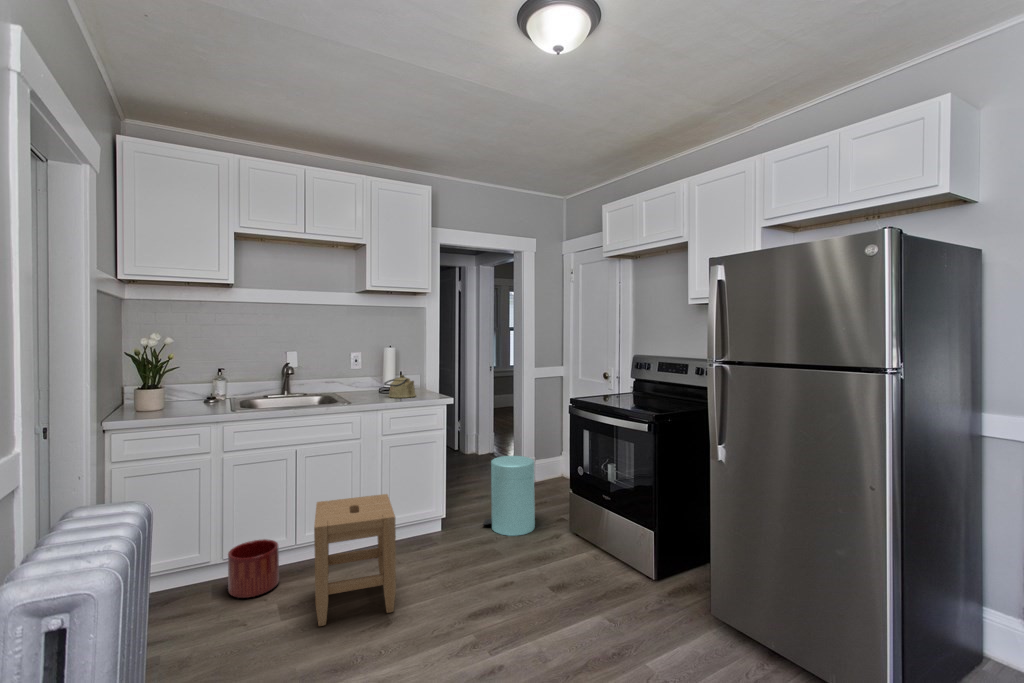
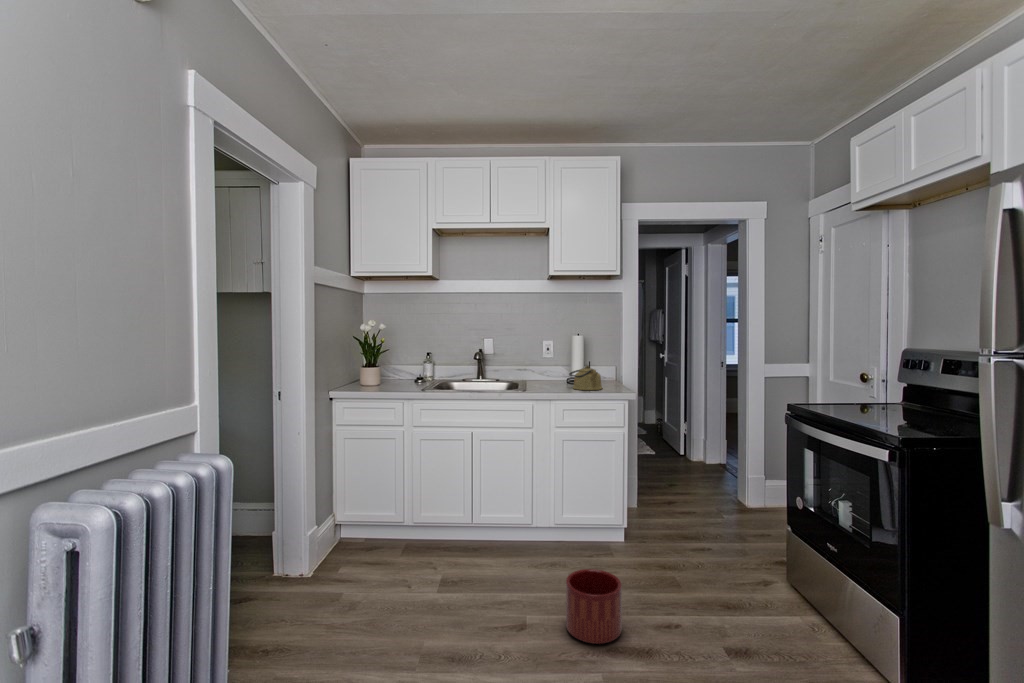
trash can: present [483,456,535,536] -> none [674,469,742,568]
stool: present [314,494,396,626] -> none [464,487,550,616]
planter: present [228,539,279,598] -> present [566,569,622,644]

